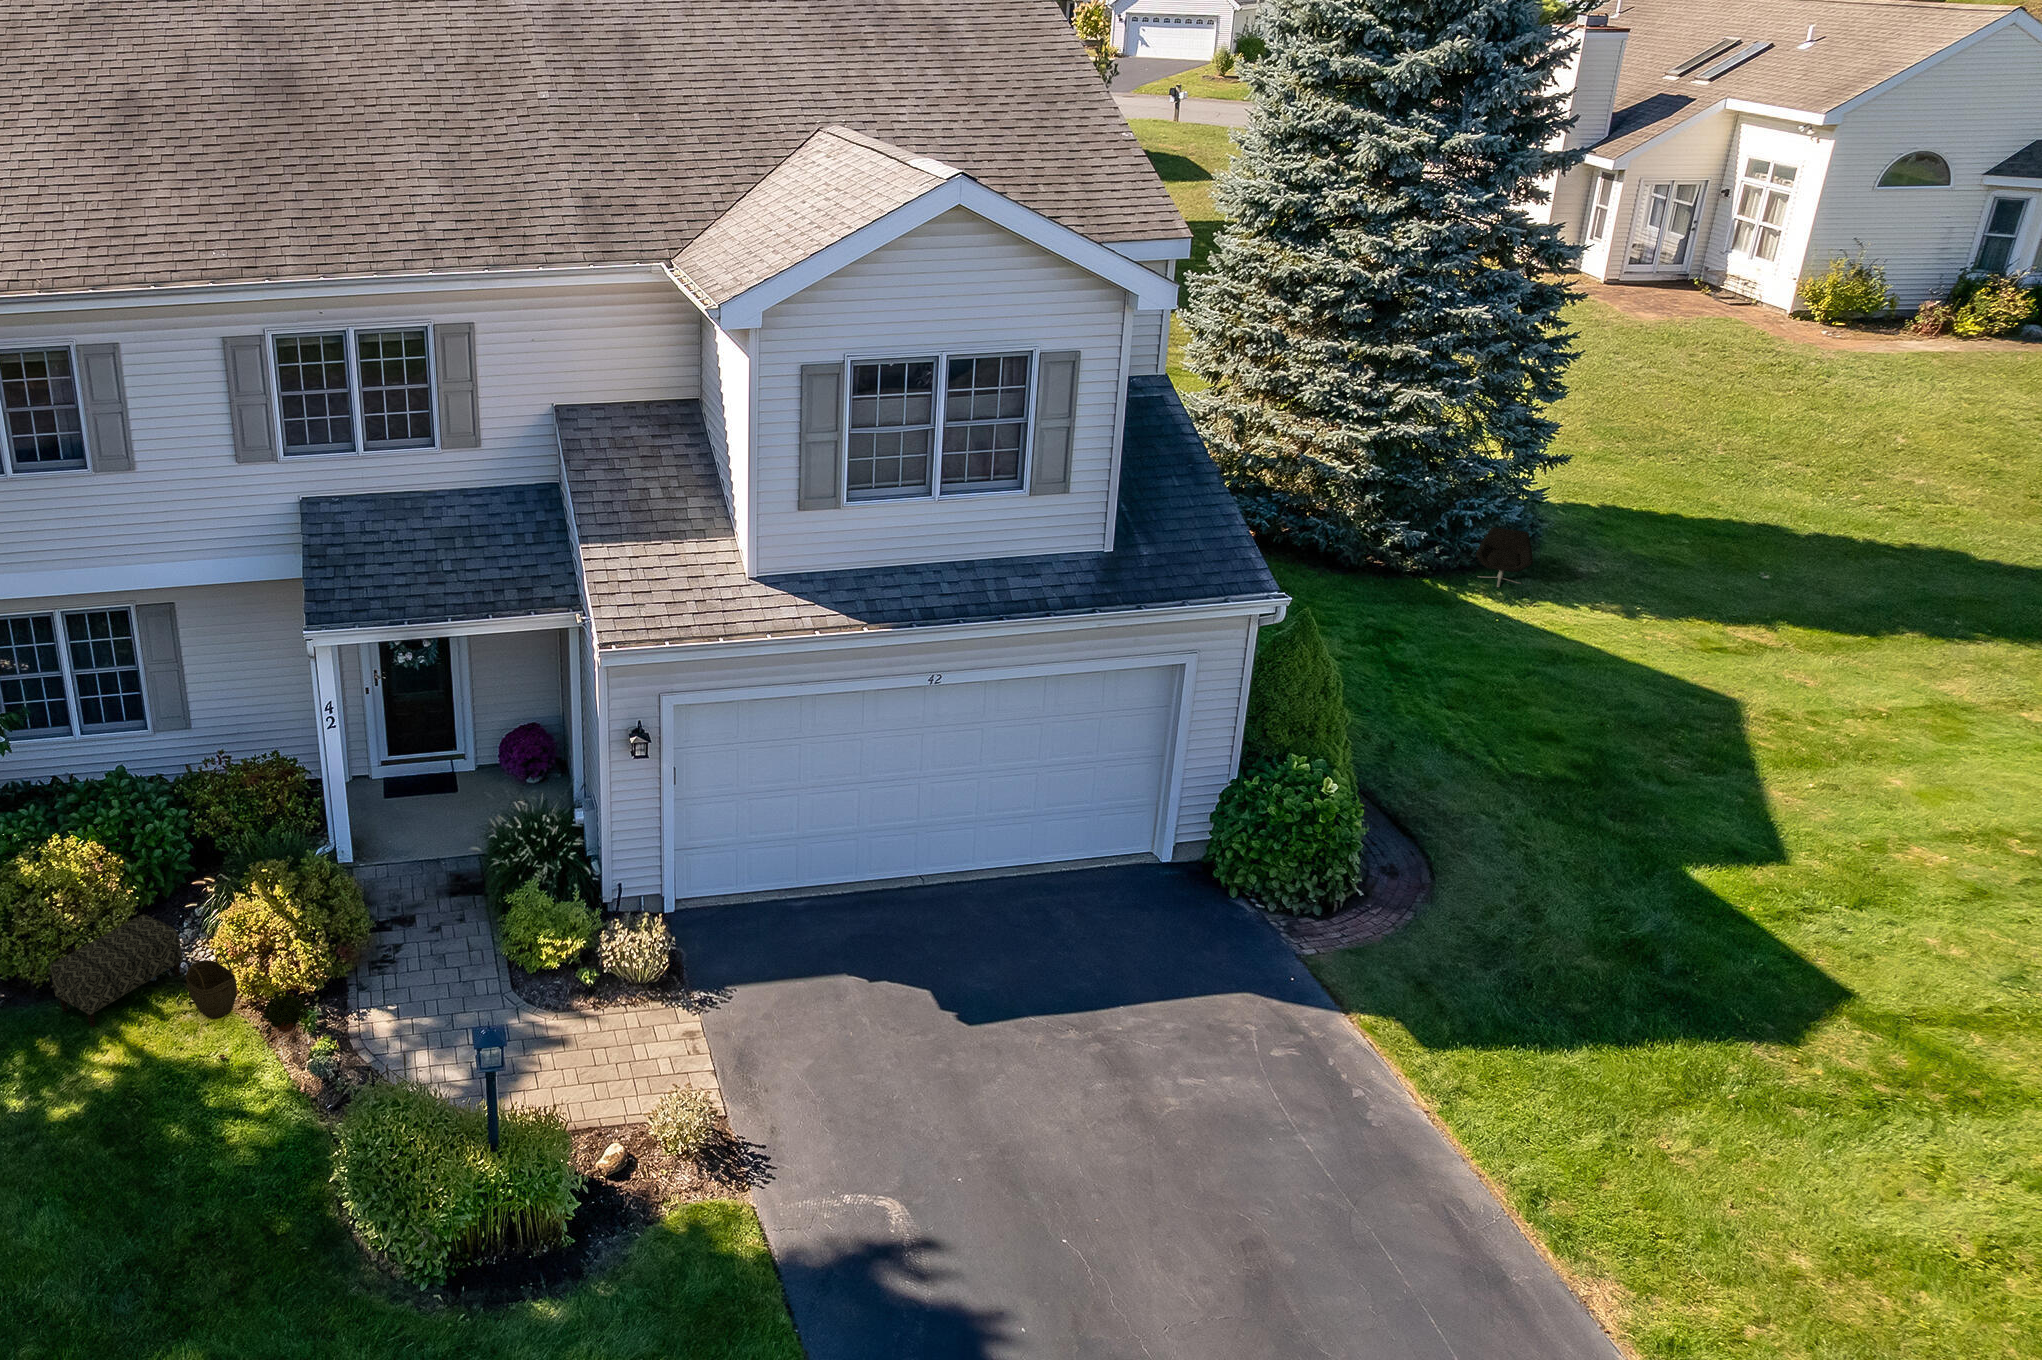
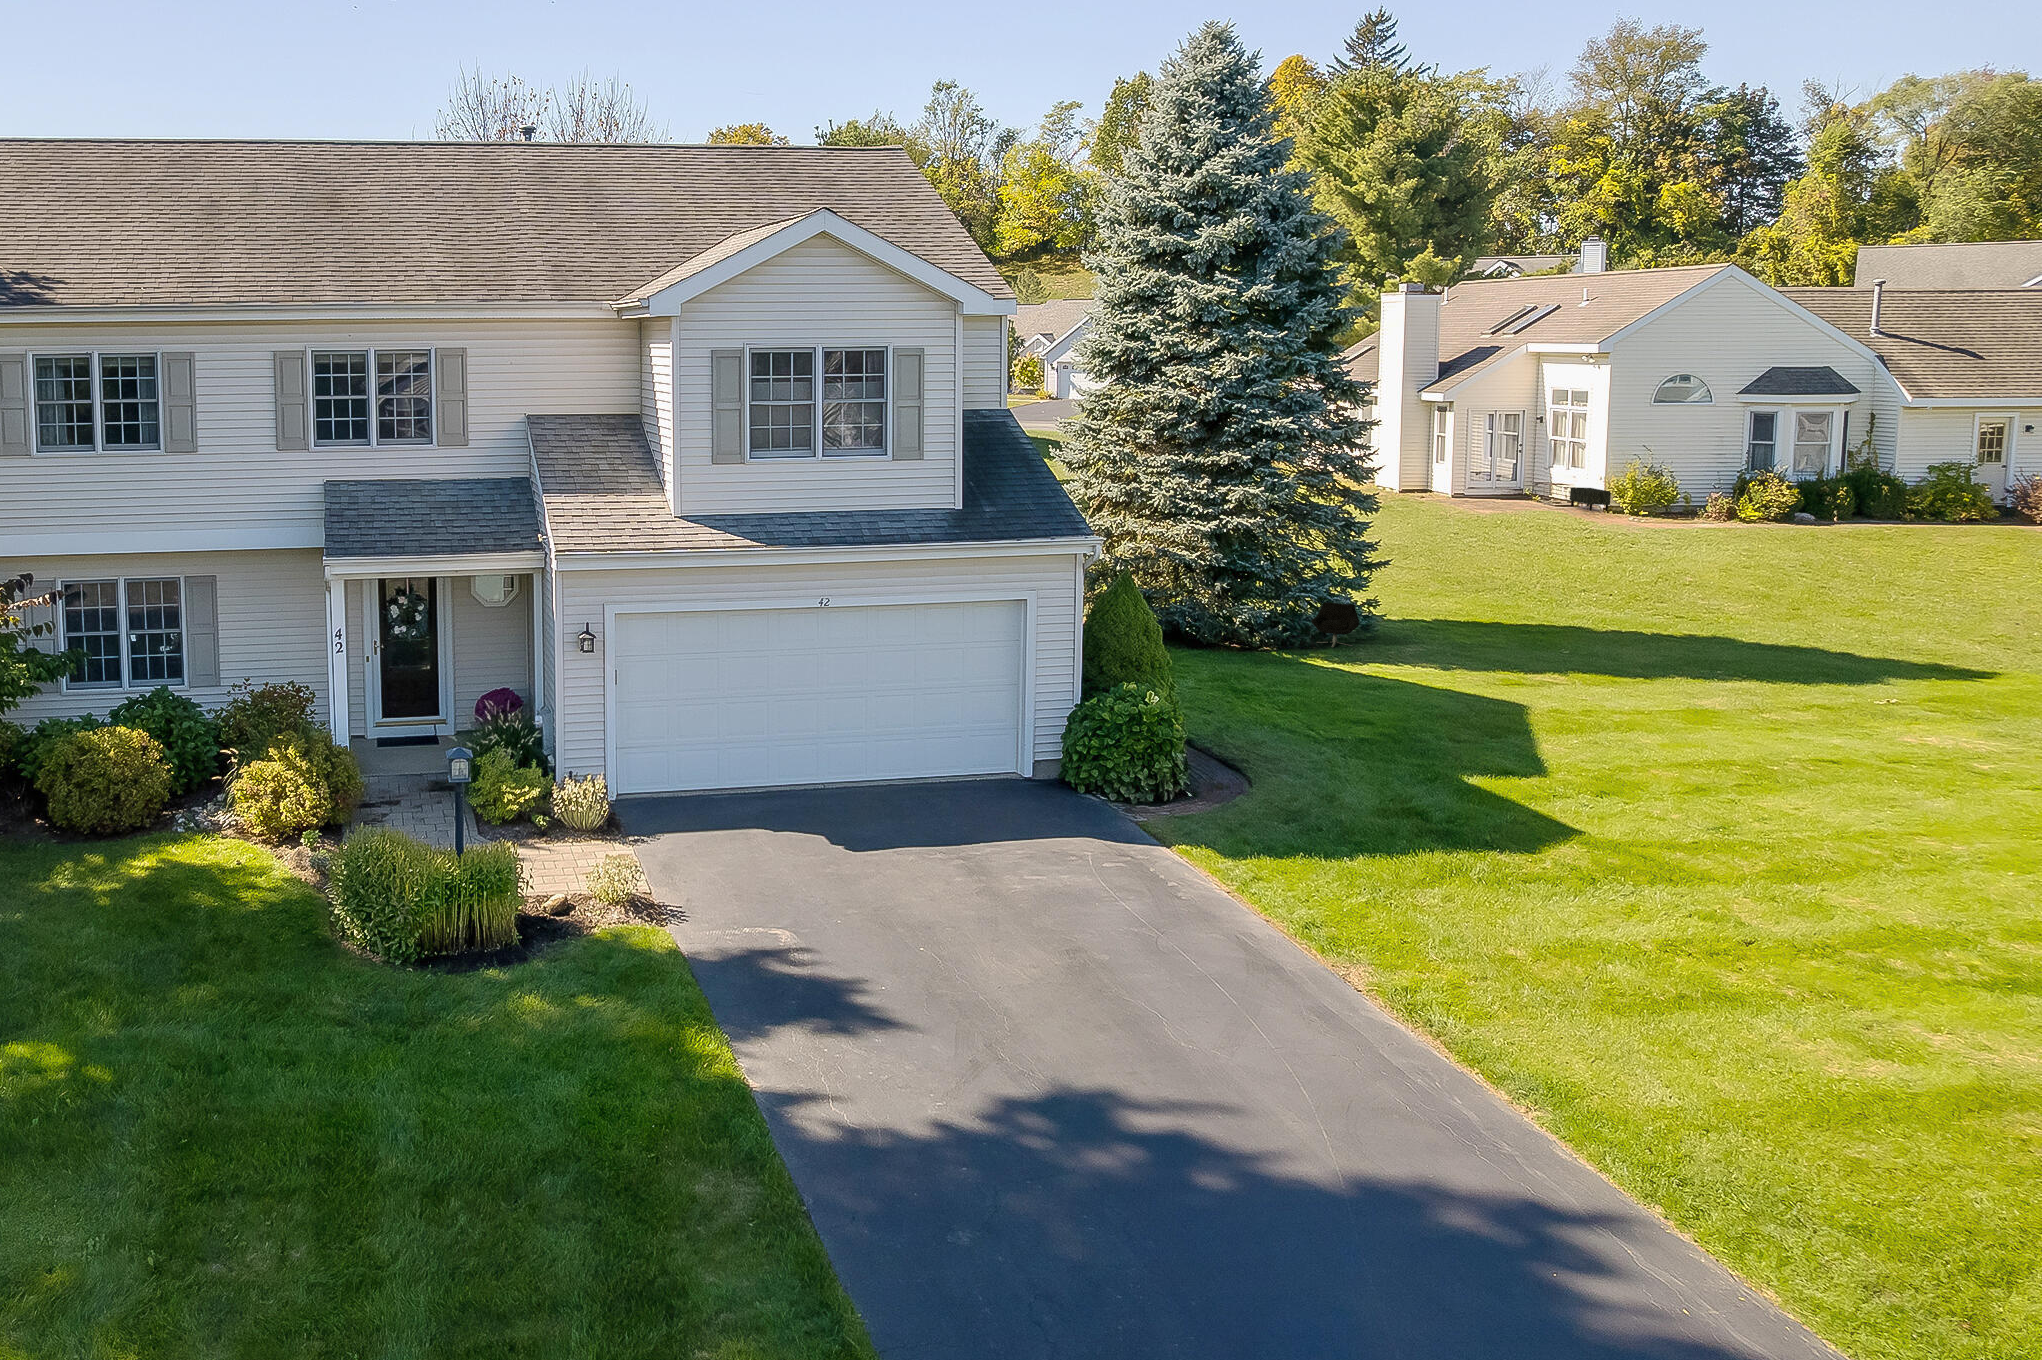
bench: present [50,914,182,1027] -> present [1570,487,1611,511]
woven basket: present [186,954,237,1019] -> none [206,785,248,839]
potted plant: present [262,993,309,1034] -> none [266,813,308,847]

